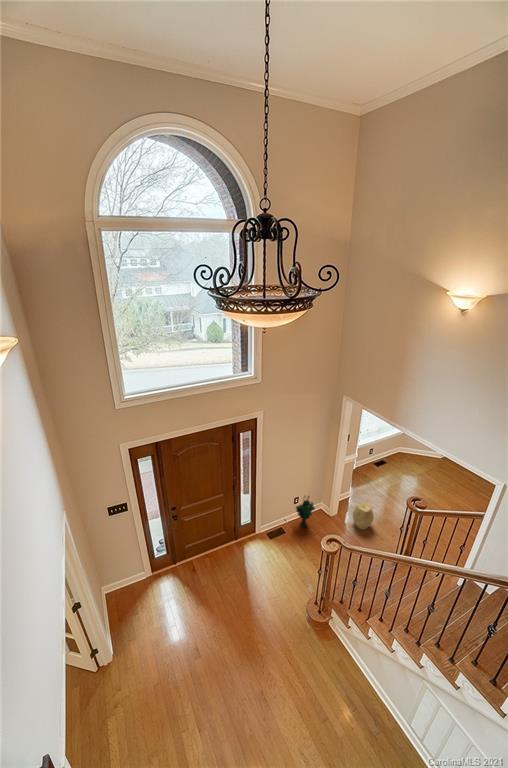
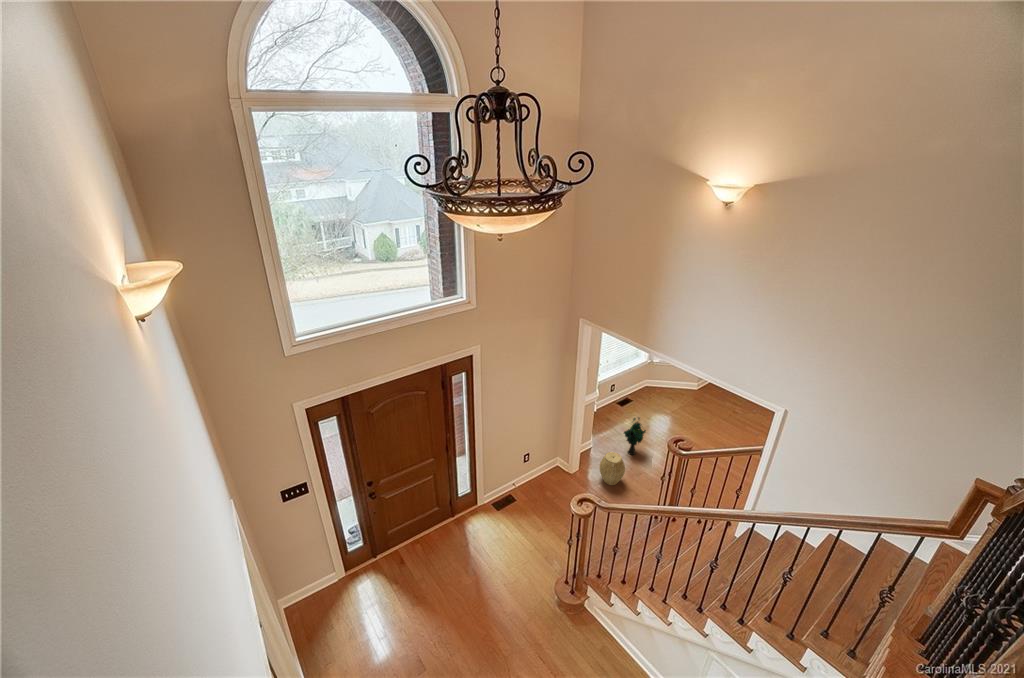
decorative plant: present [296,496,315,528] -> present [624,418,646,455]

